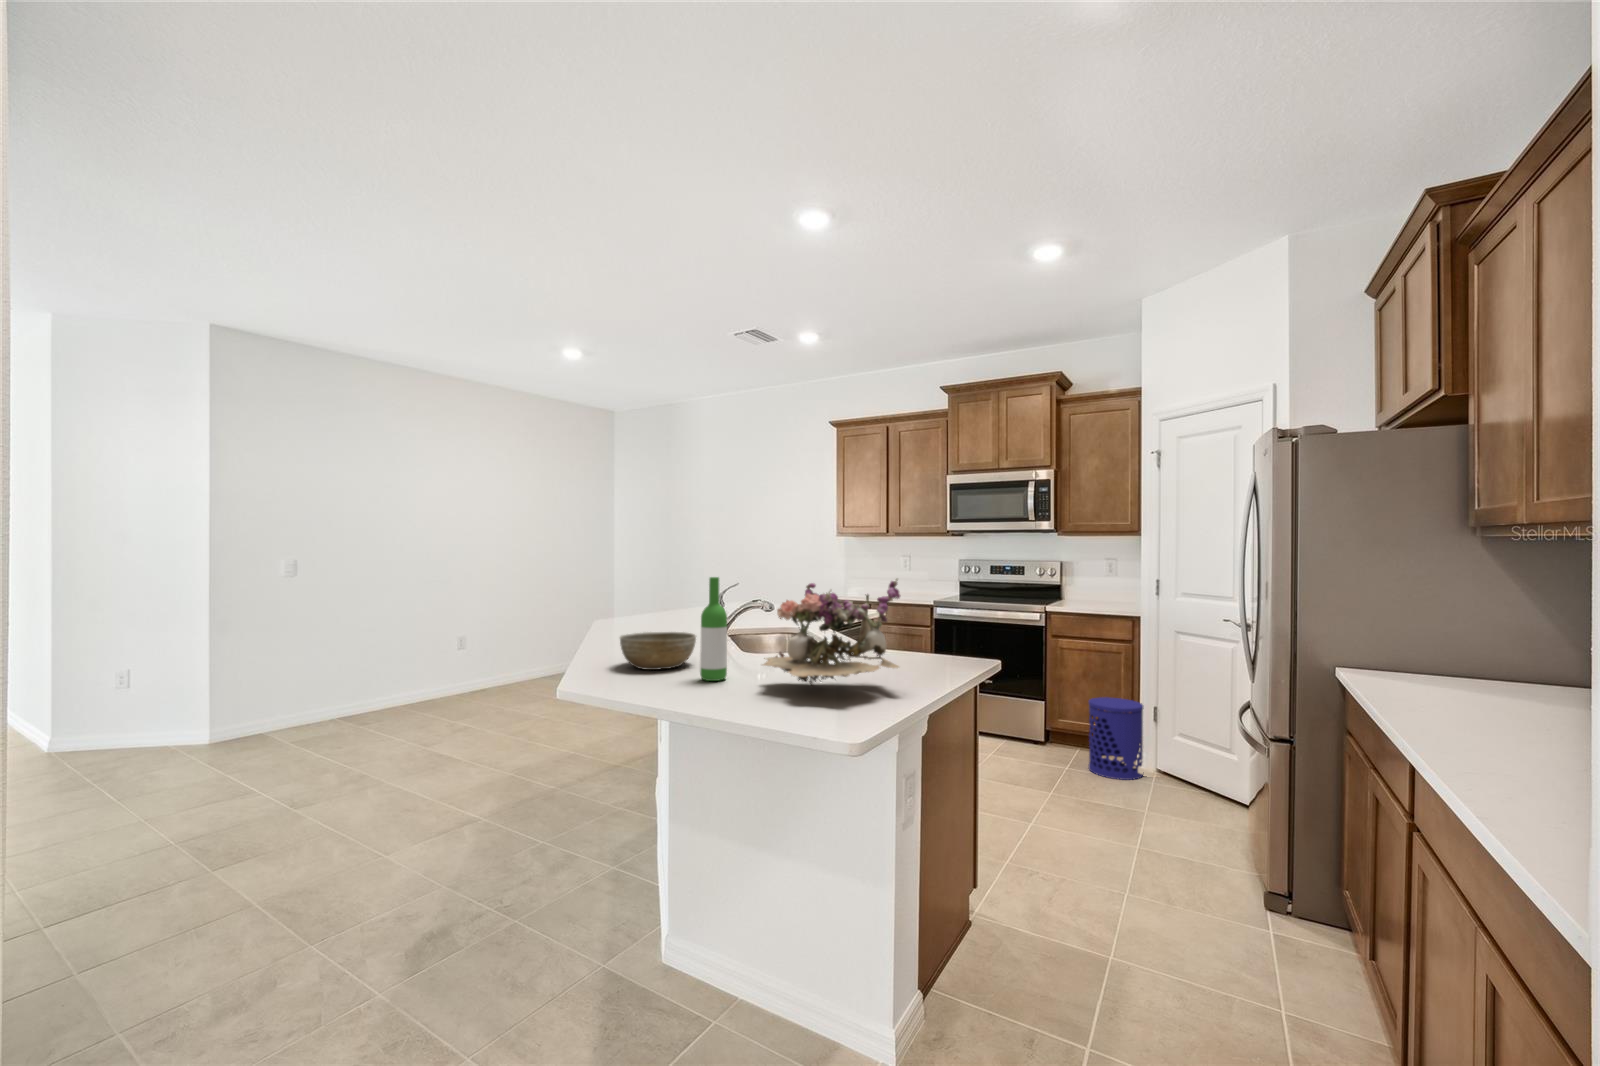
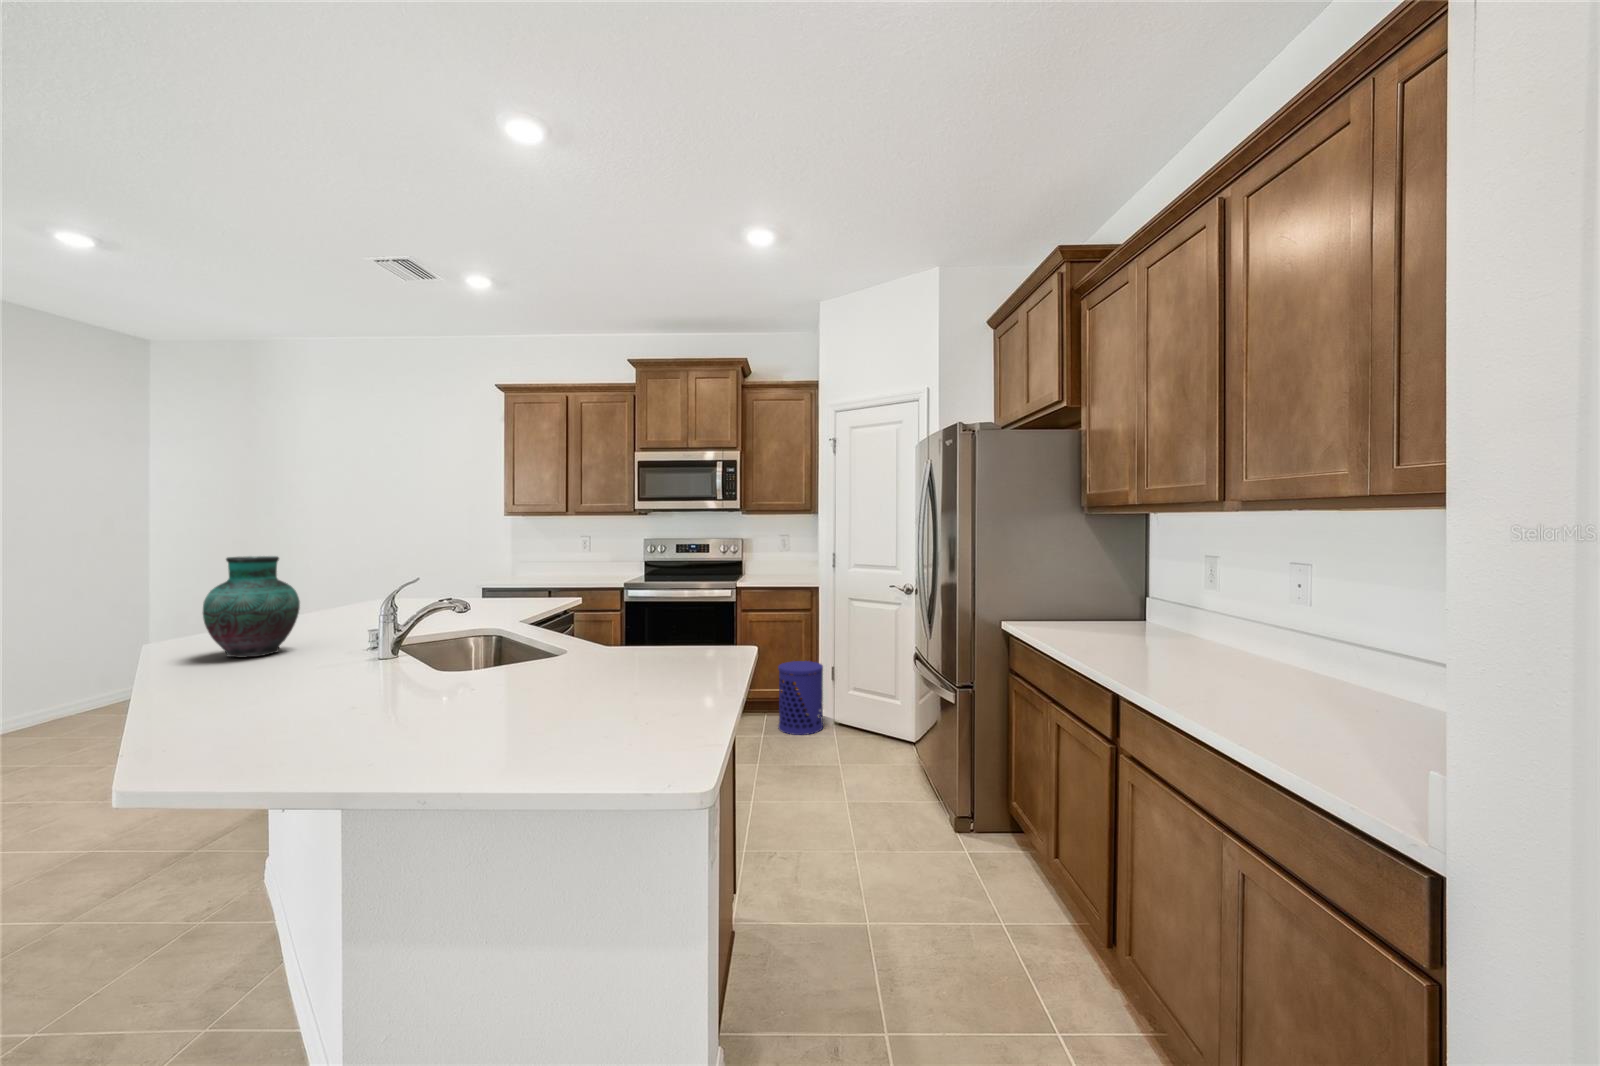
vase: none [623,564,674,632] -> present [203,556,300,657]
wine bottle: present [700,577,727,681] -> none [389,576,436,733]
flower arrangement: present [763,579,900,686] -> none [501,567,701,720]
bowl: present [620,632,696,670] -> none [217,659,369,729]

